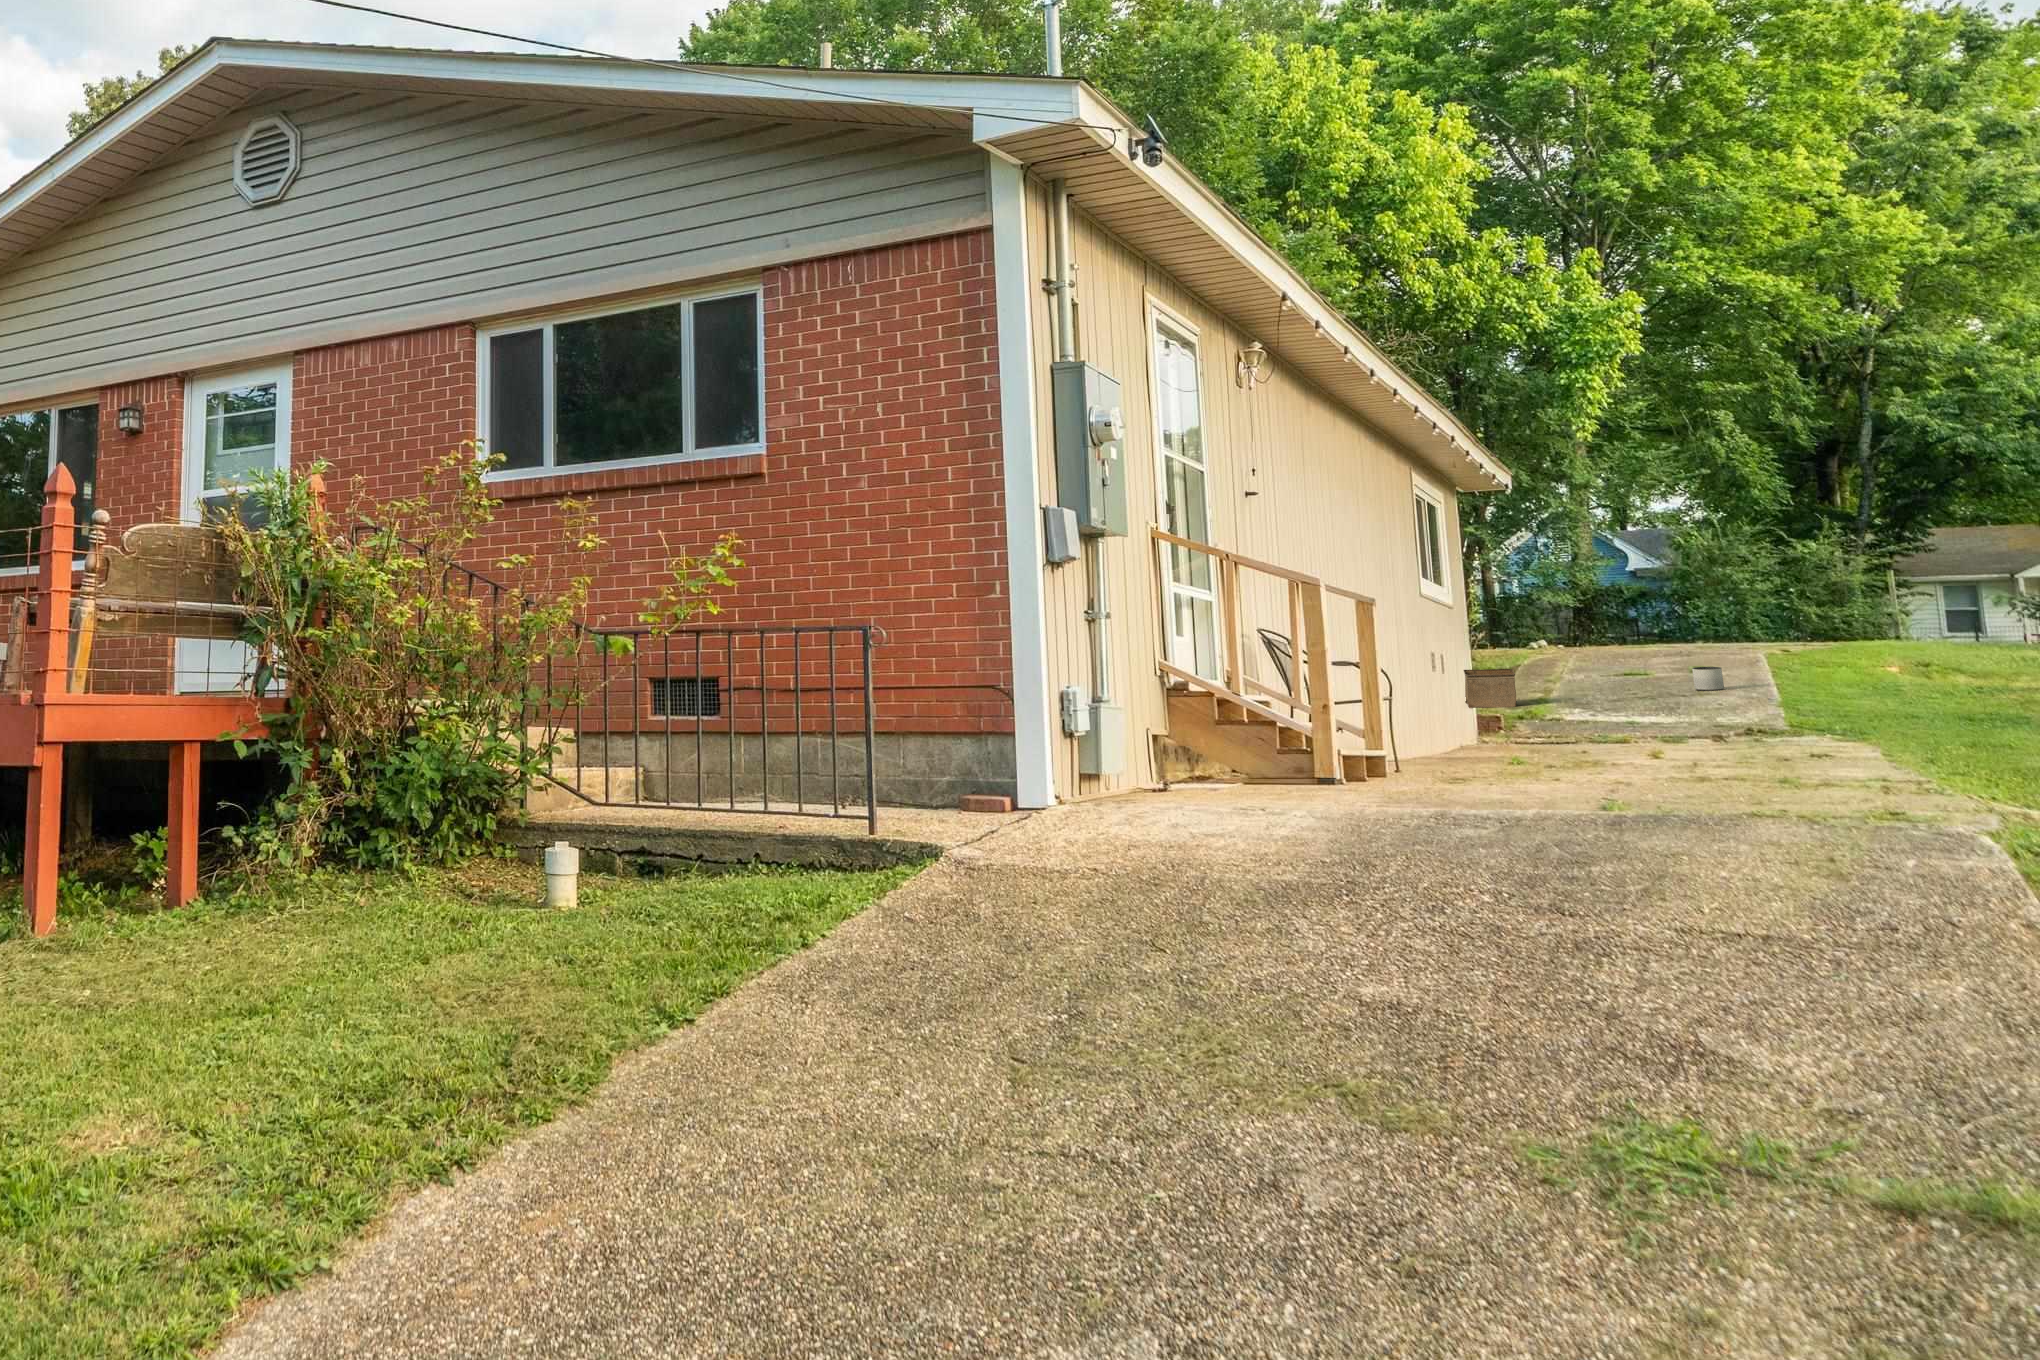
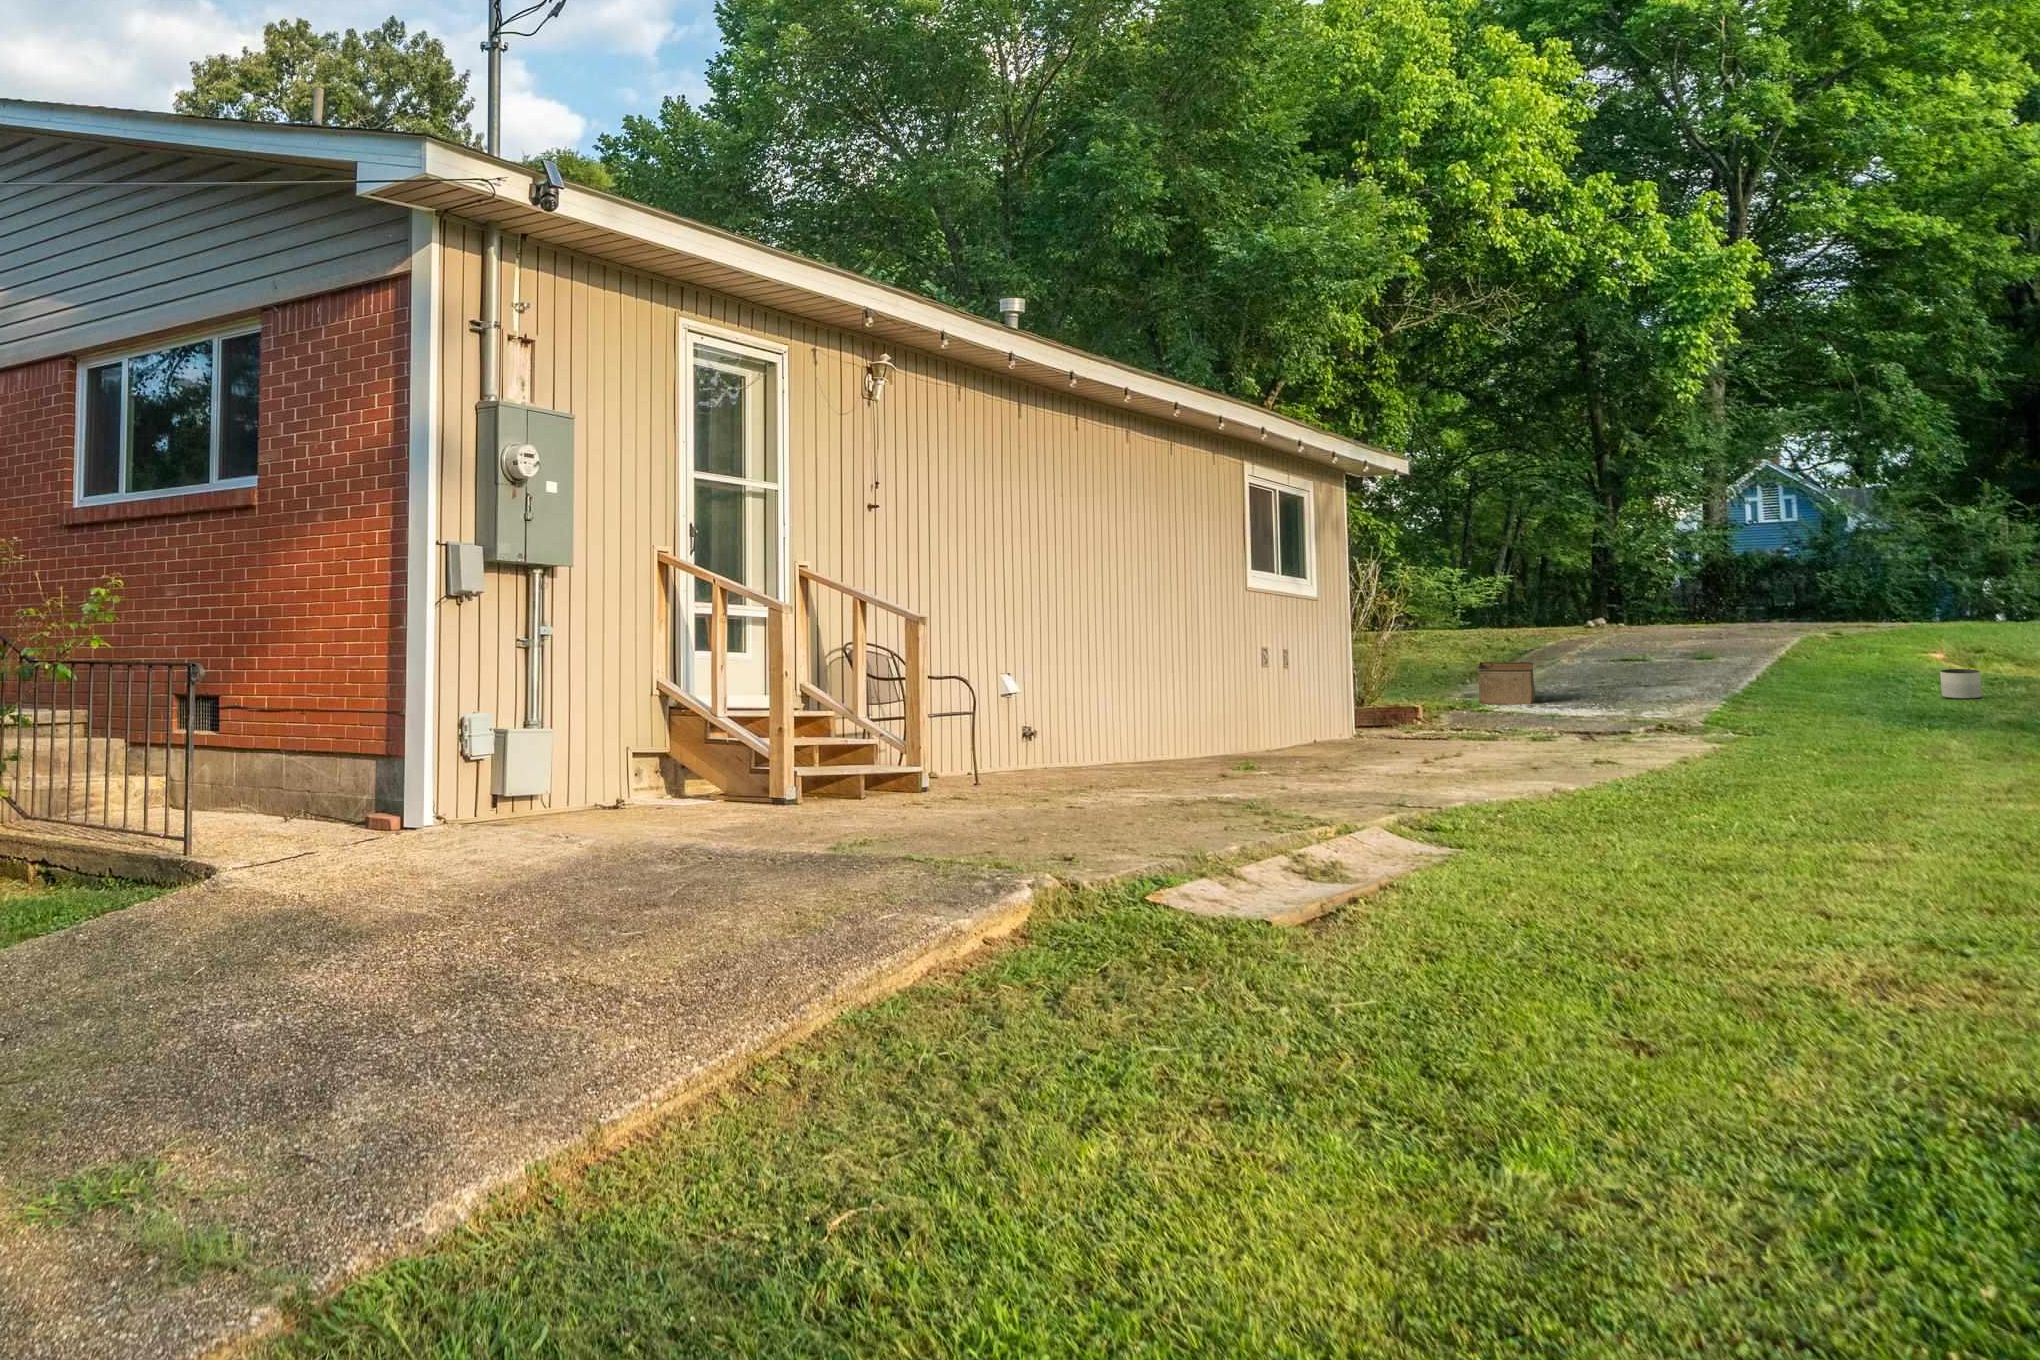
planter: present [1692,667,1724,691] -> present [1940,669,1982,699]

